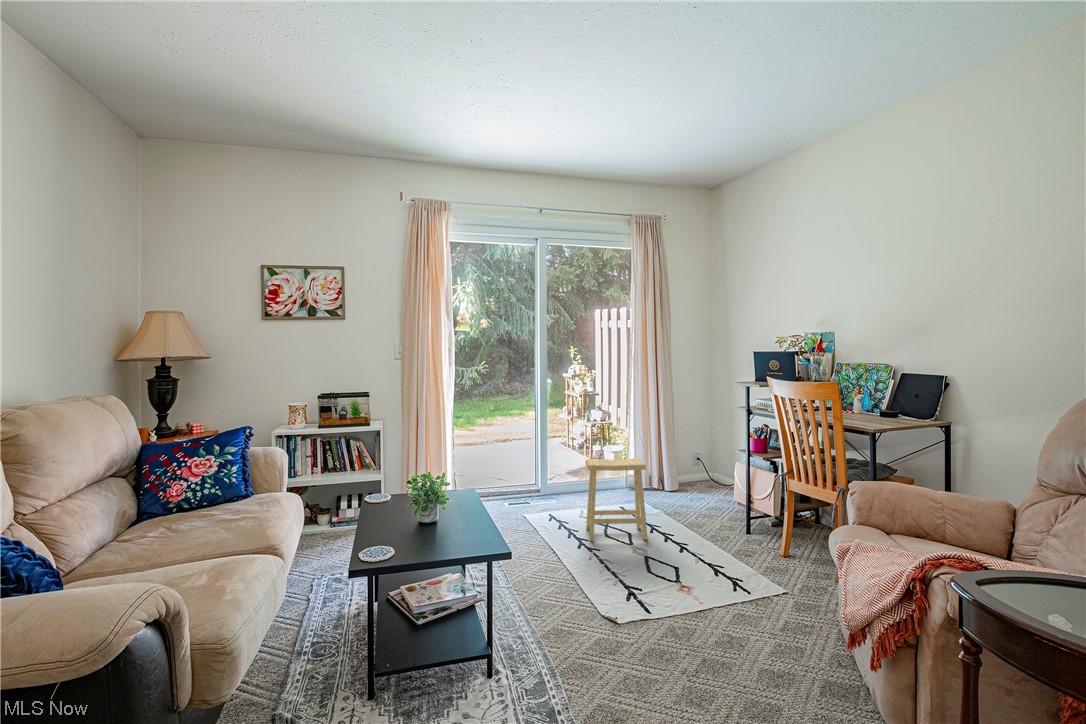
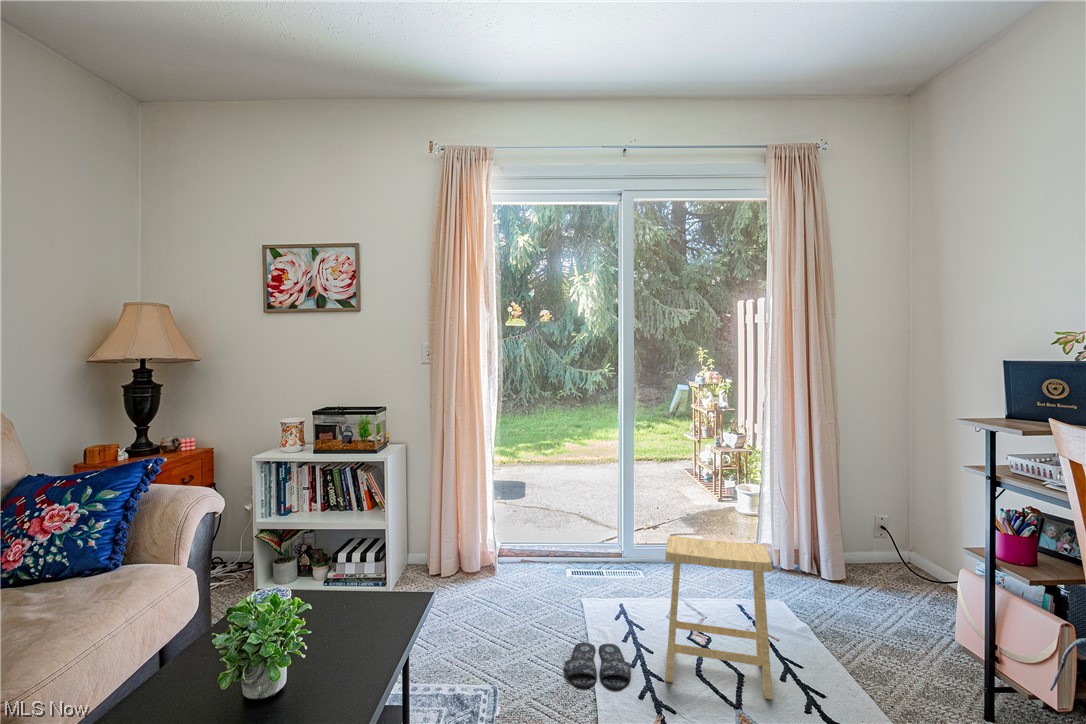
slippers: none [530,531,570,549] -> present [565,643,631,690]

